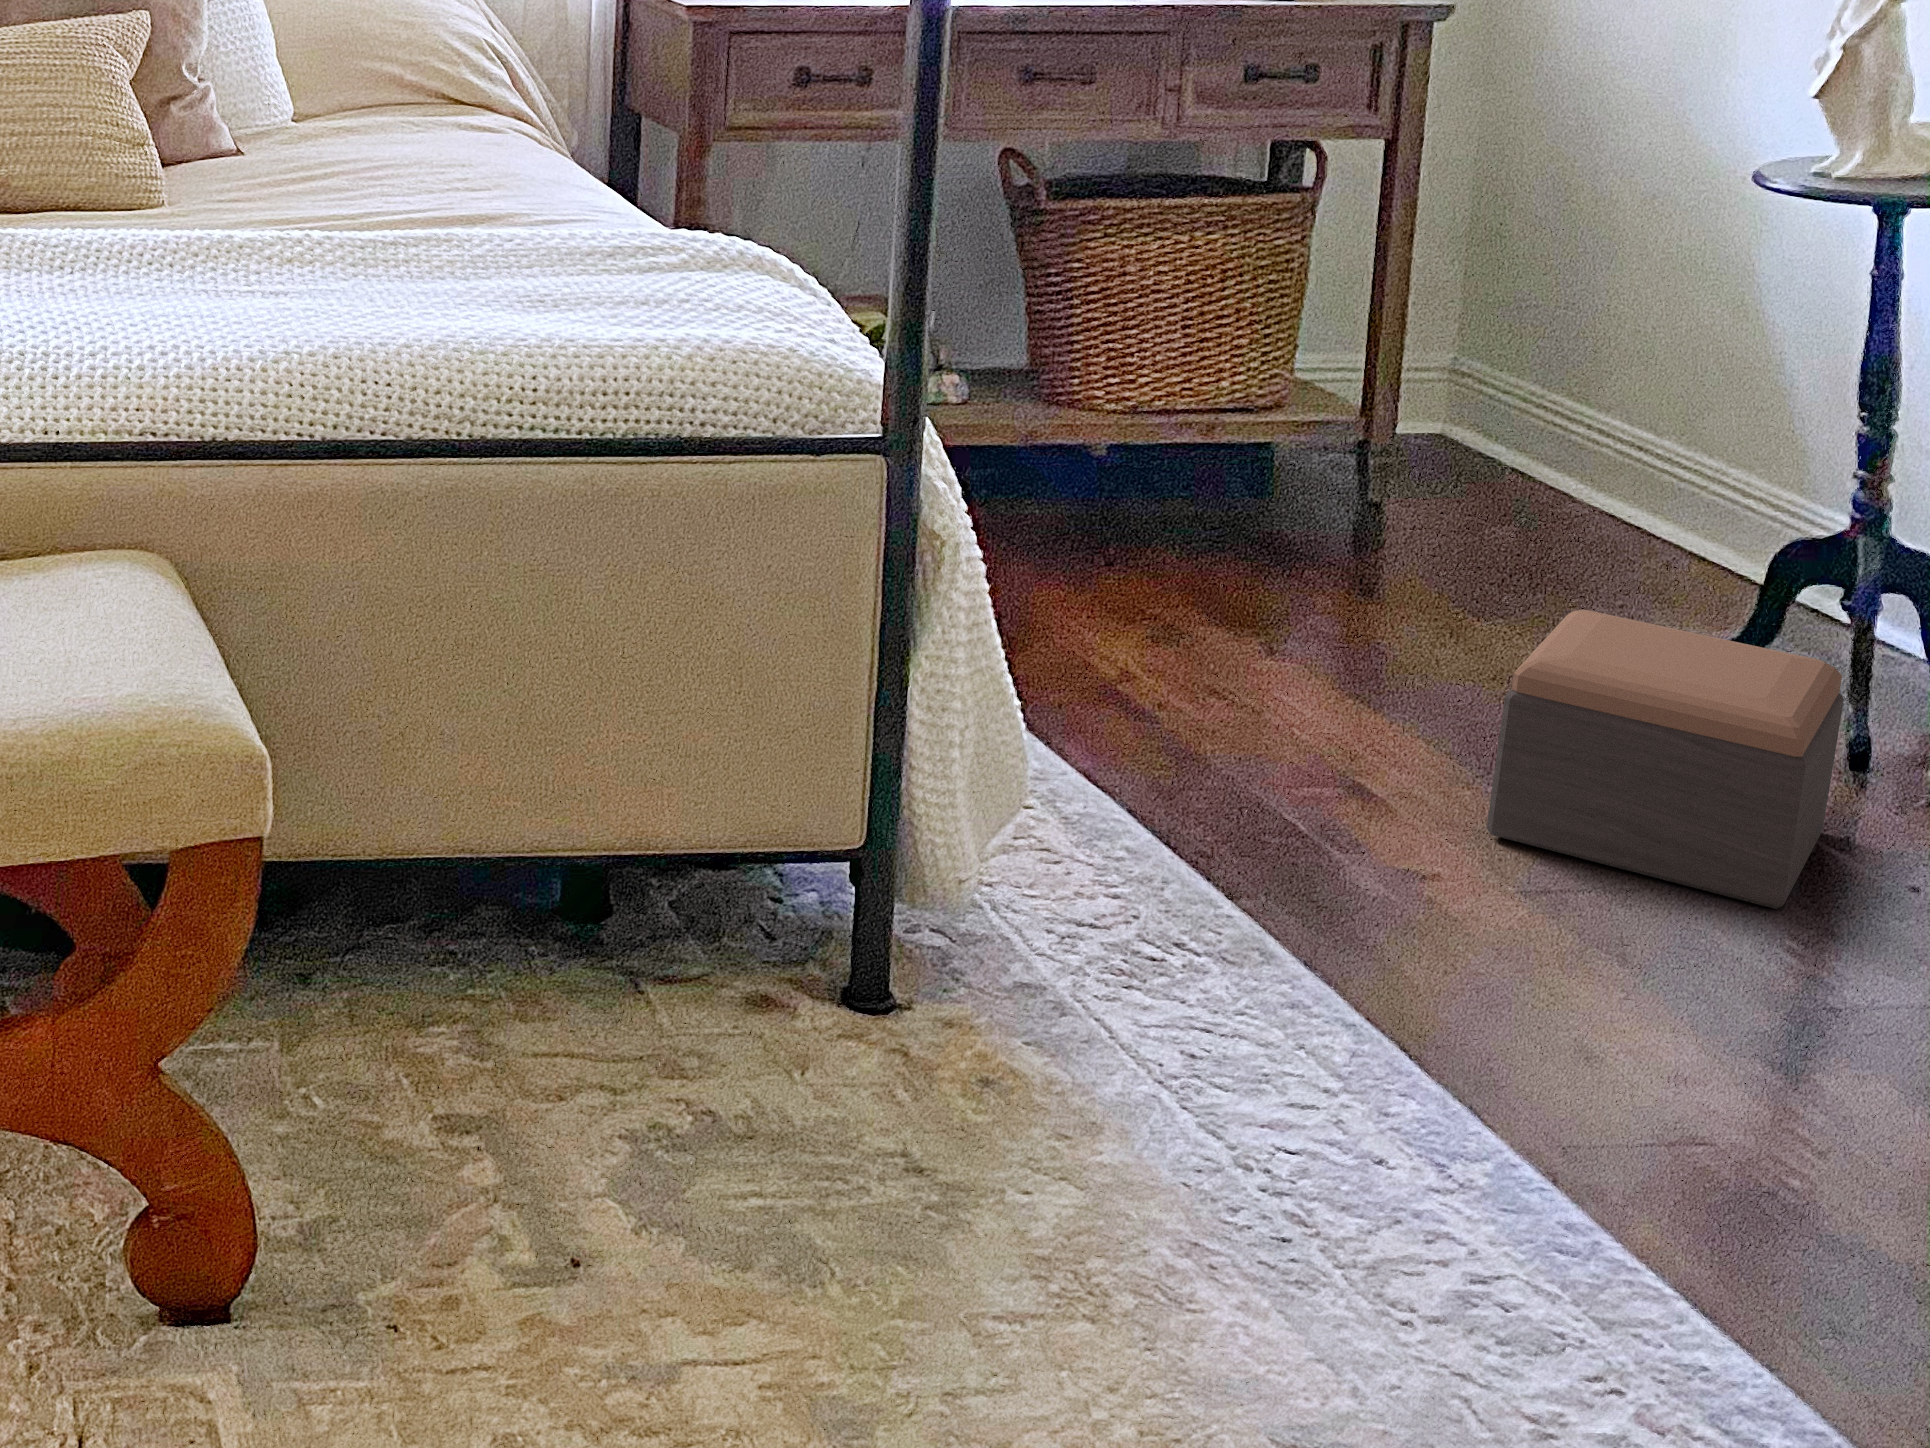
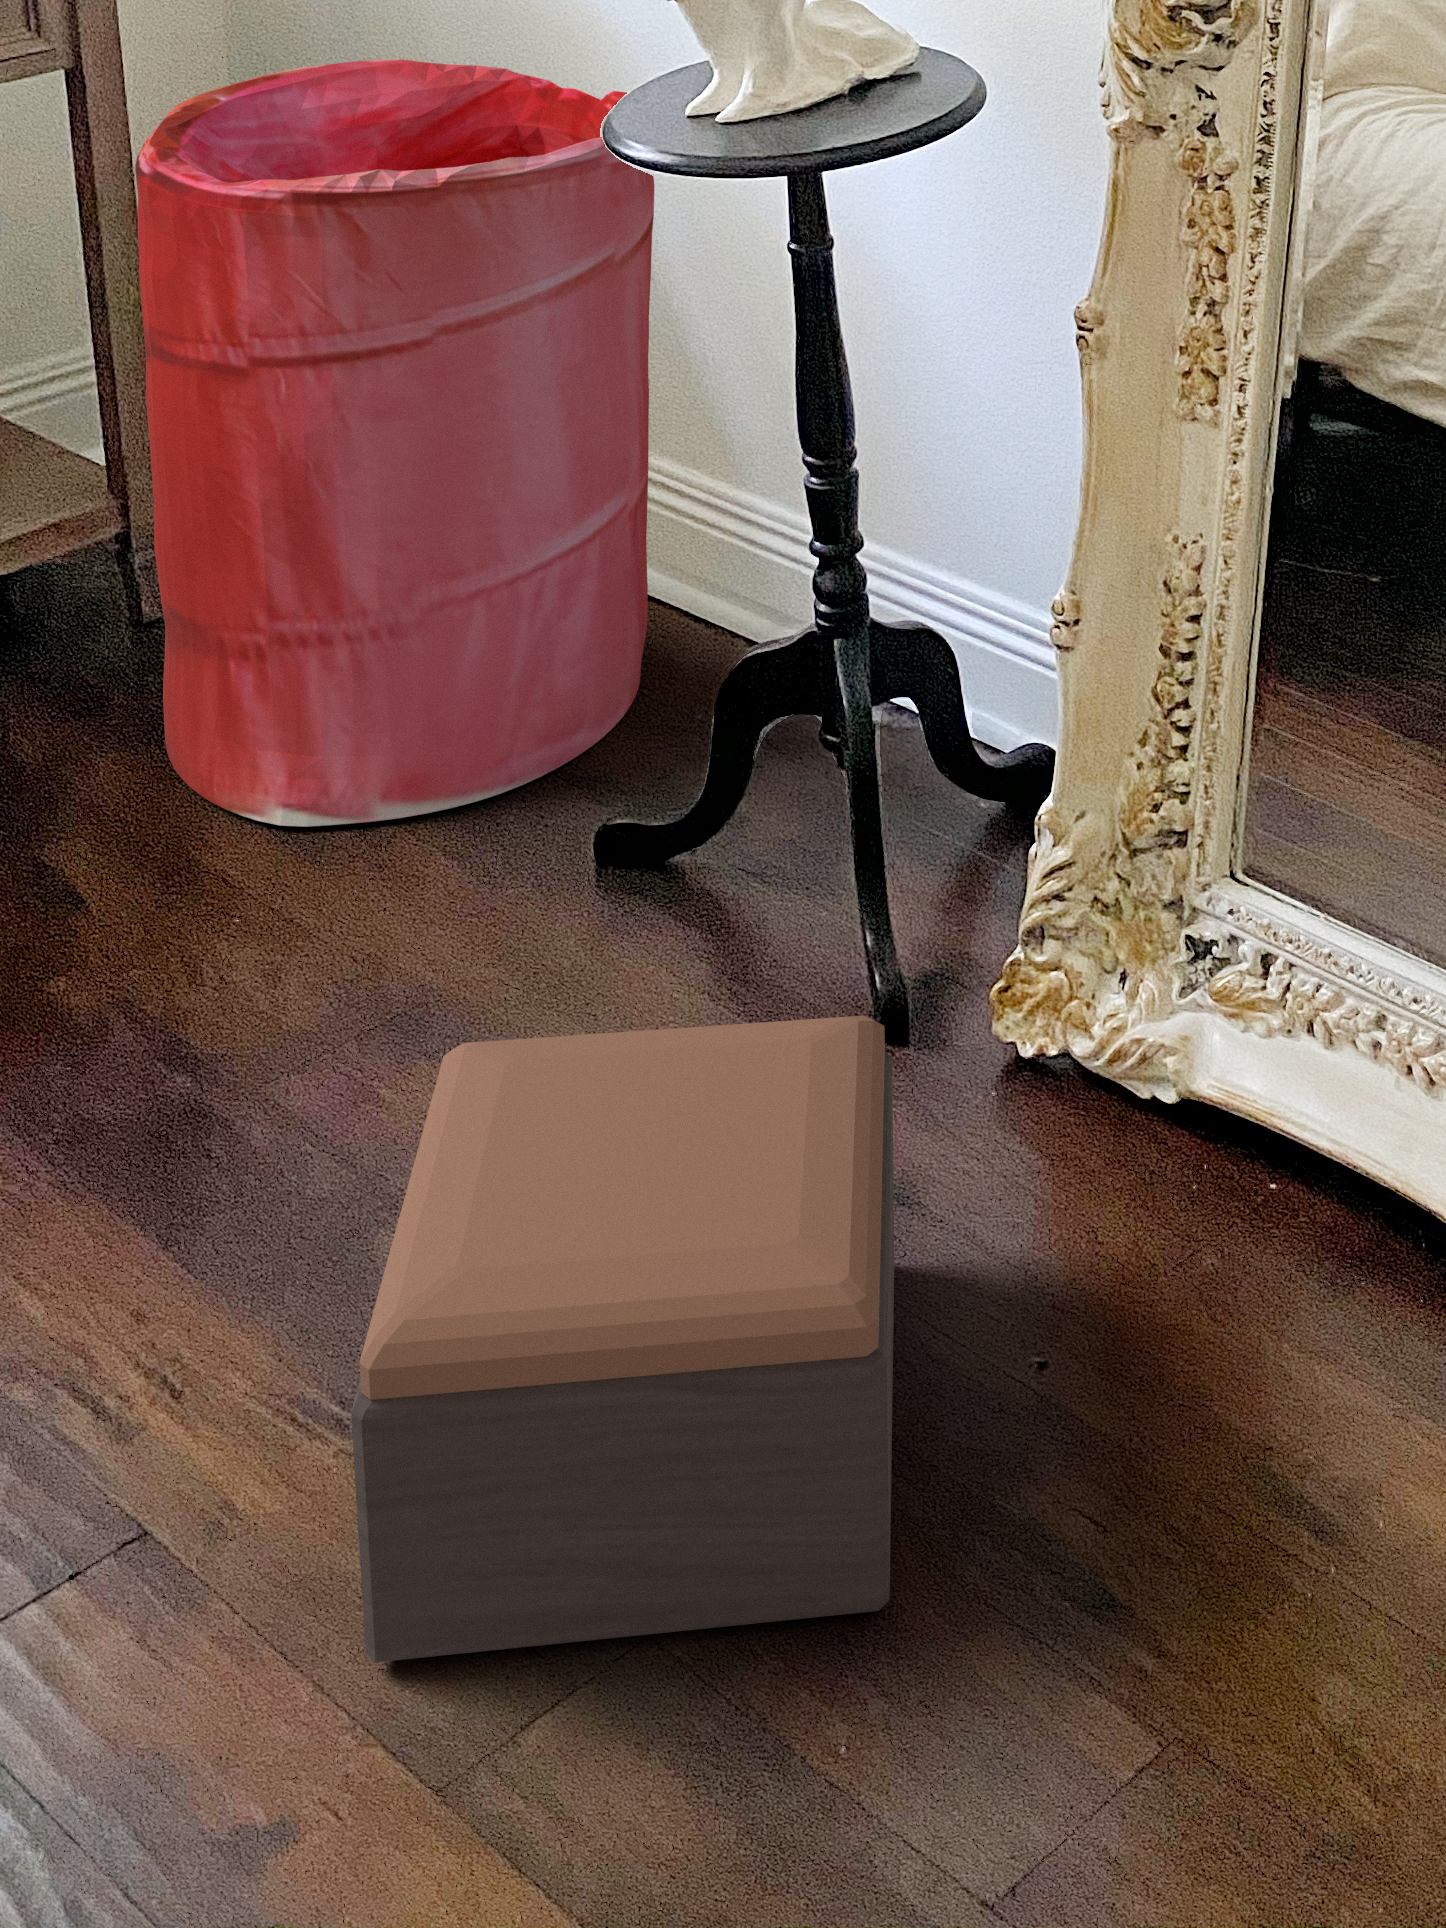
laundry hamper: none [1377,162,1785,622] -> present [135,60,654,827]

